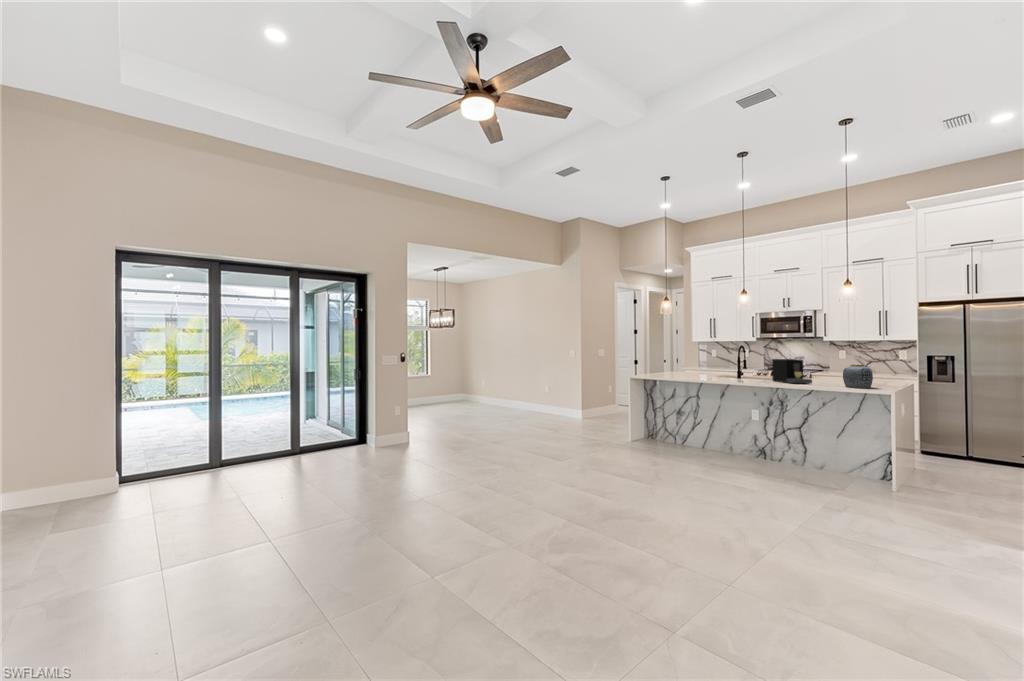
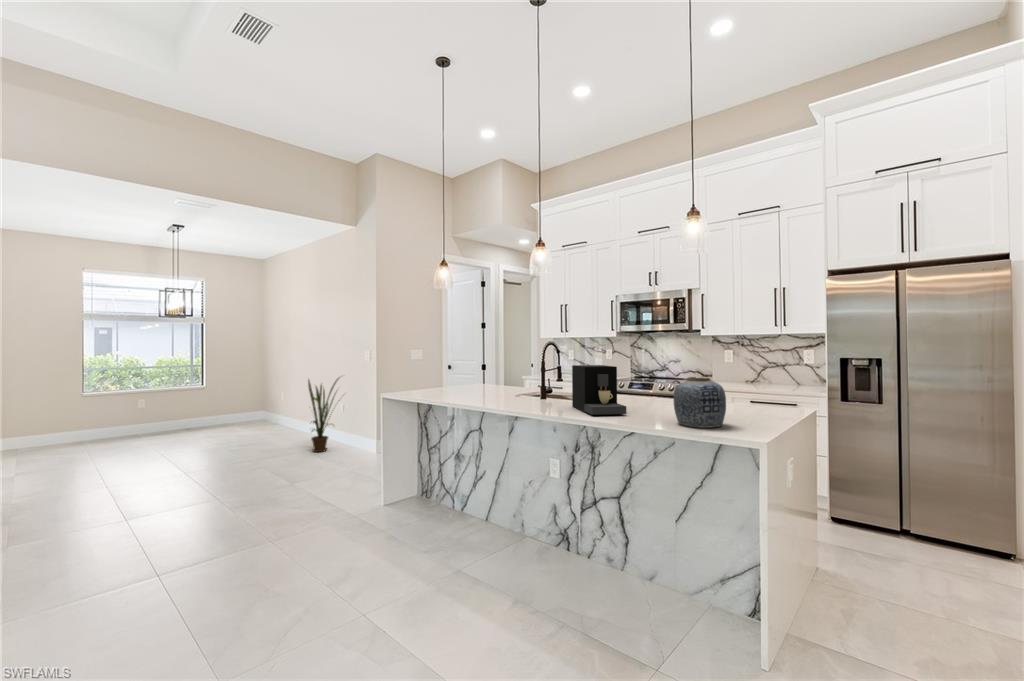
house plant: none [536,366,560,416] -> present [308,378,340,452]

